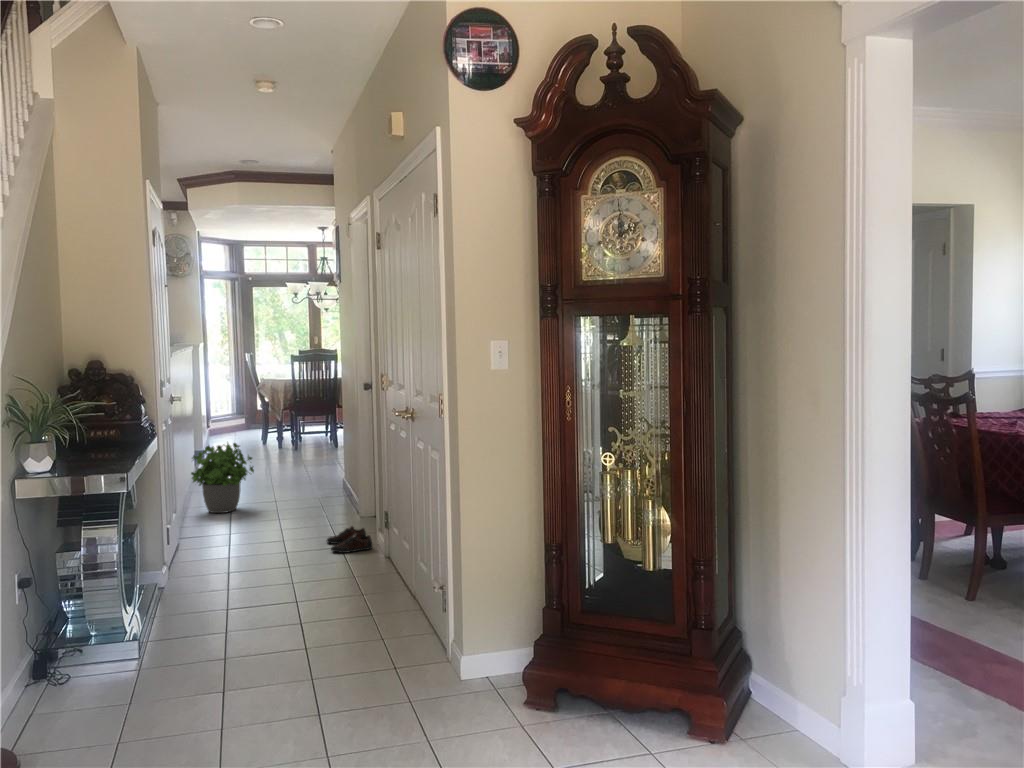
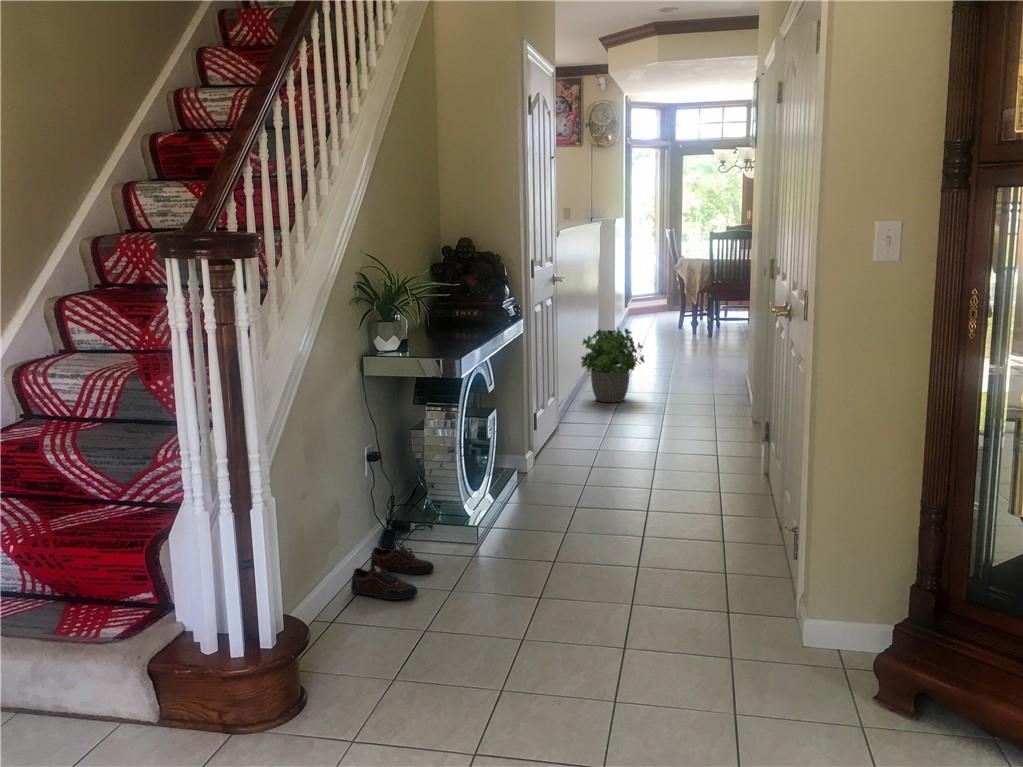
shoe: present [326,526,373,553] -> present [351,544,434,600]

